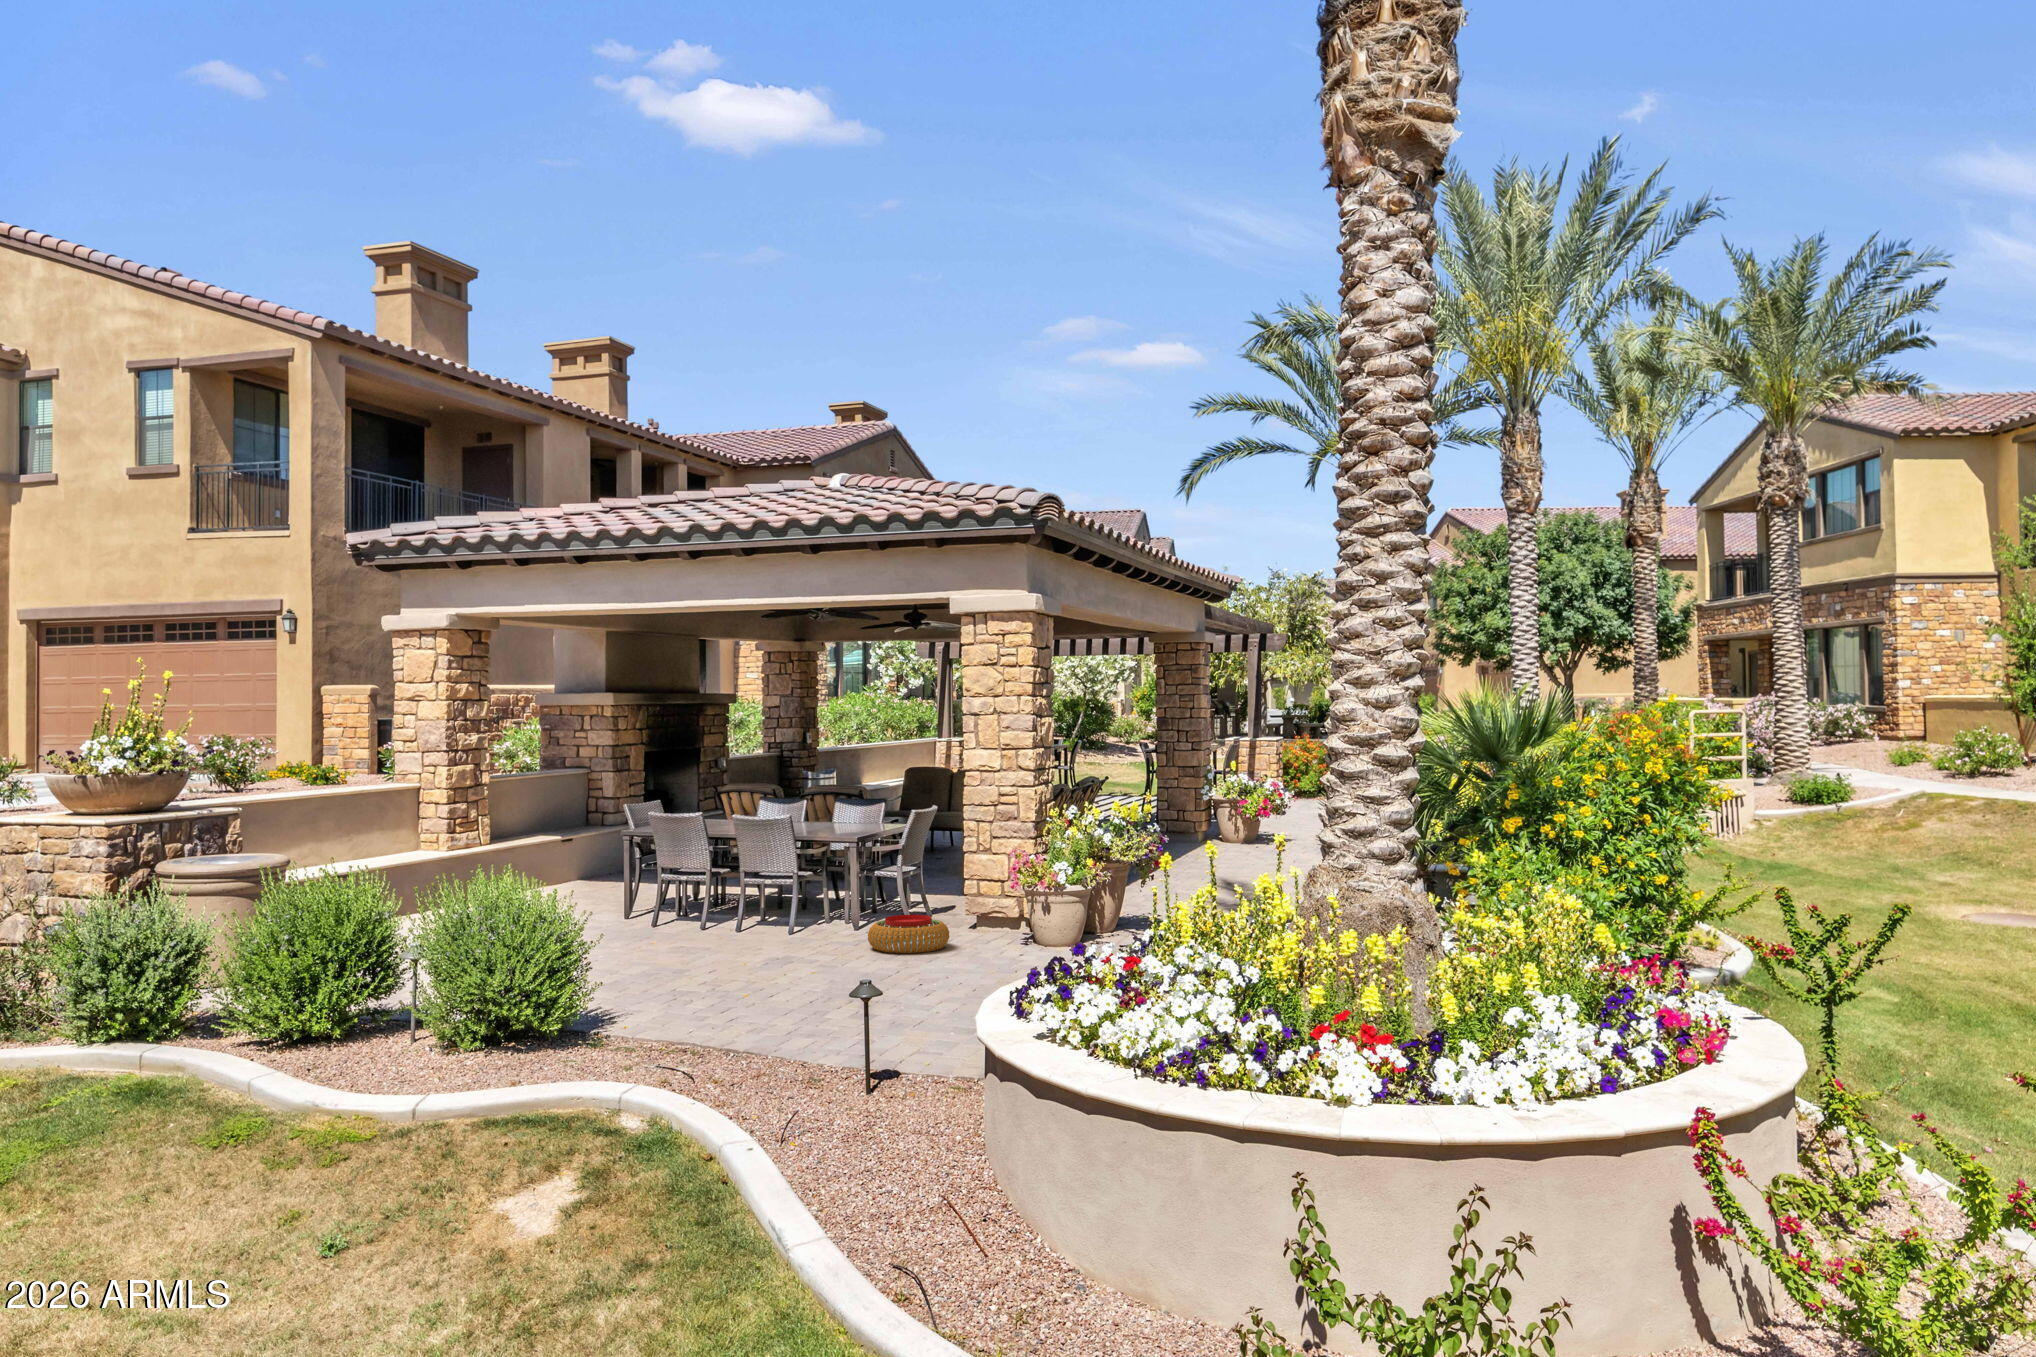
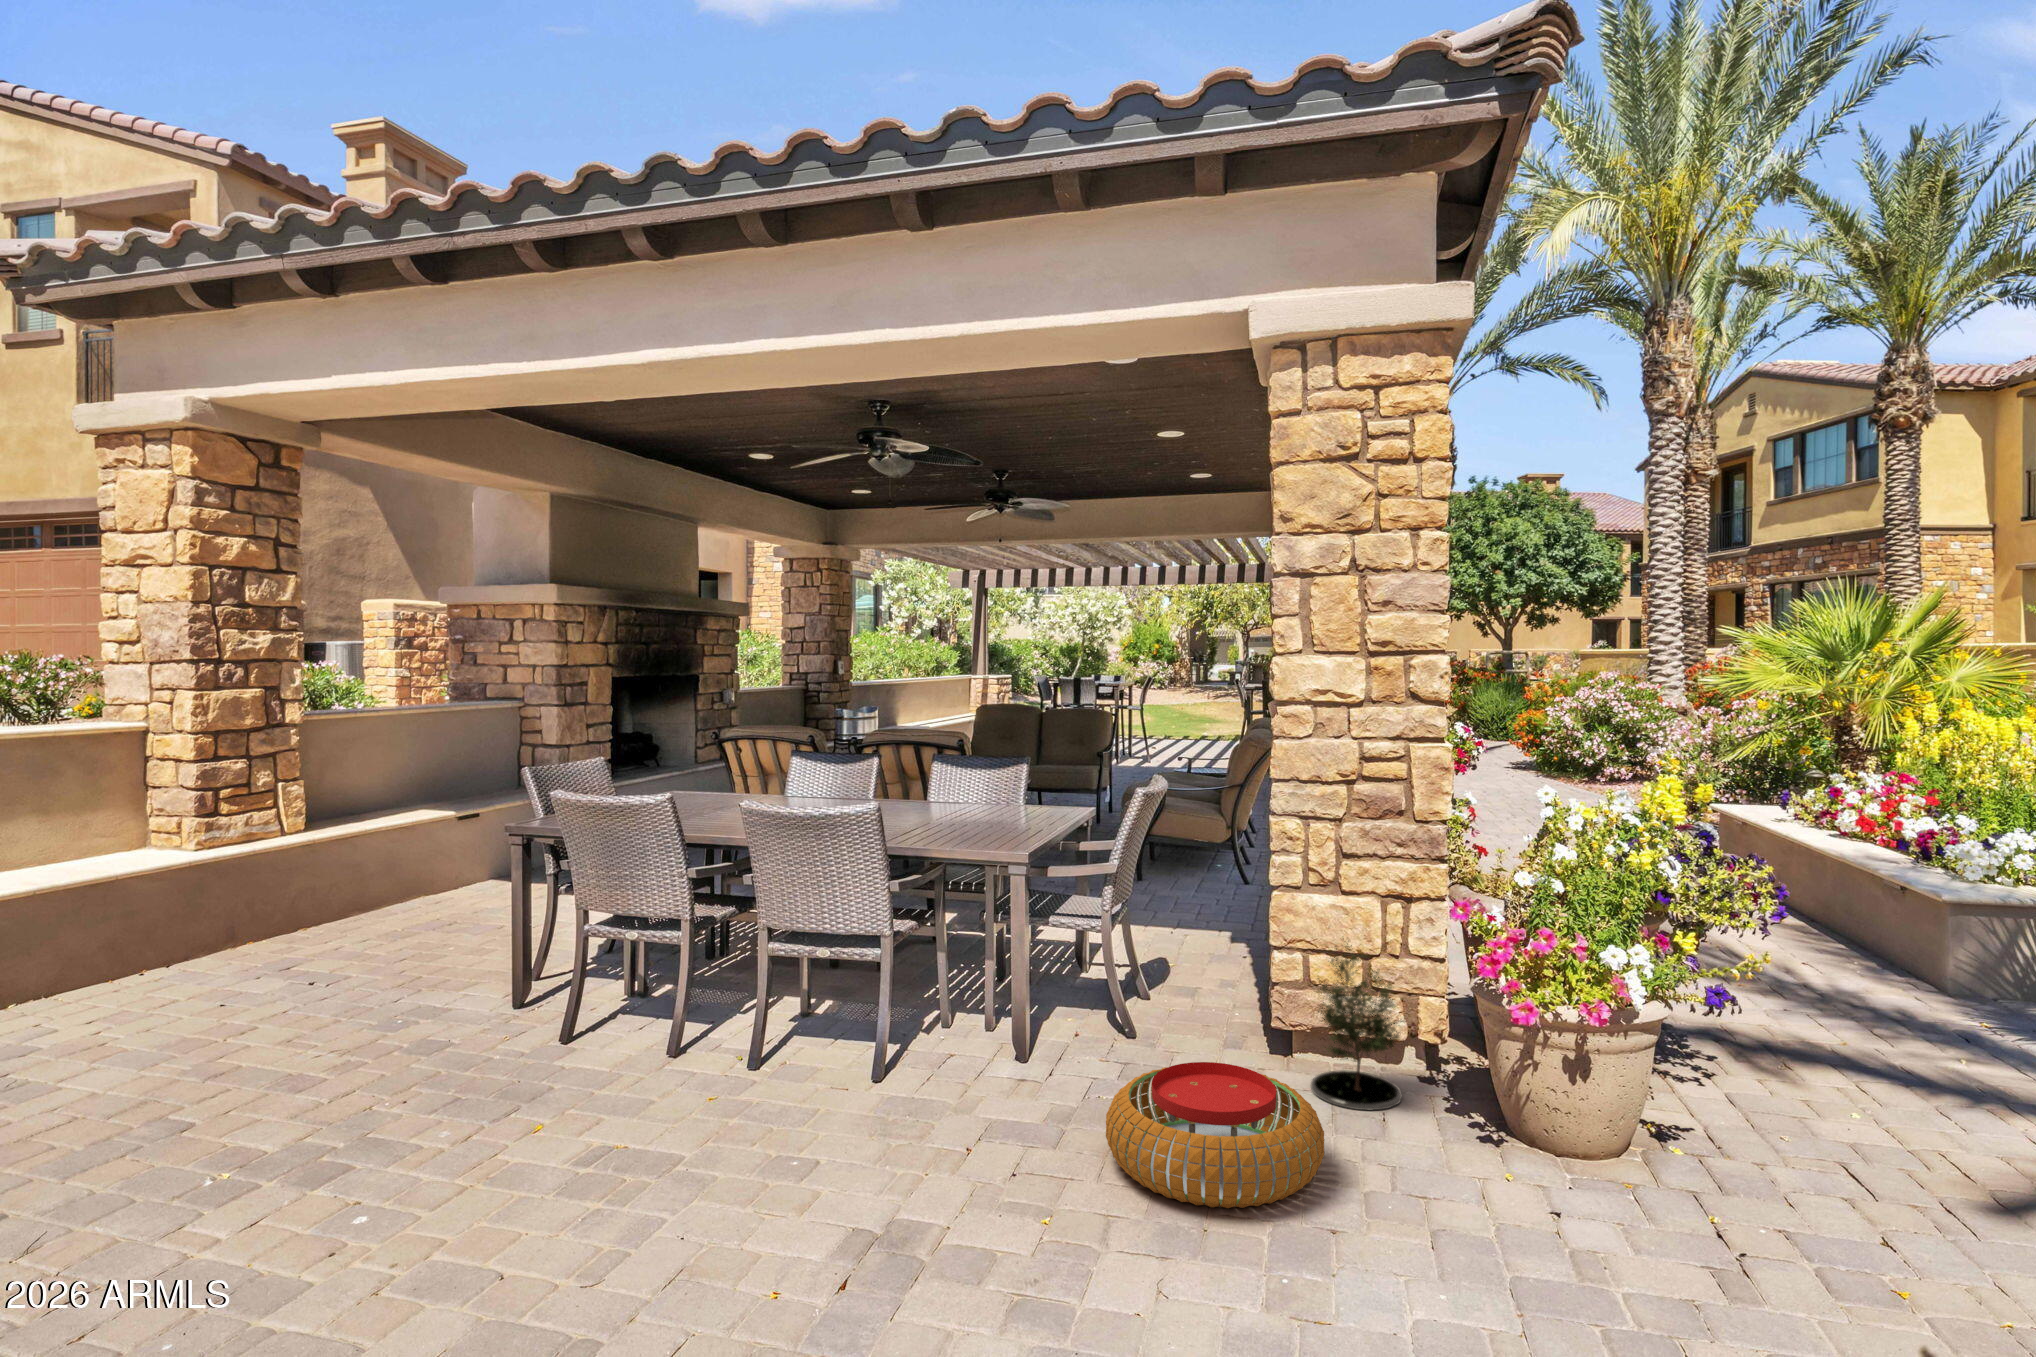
potted tree: none [969,870,1011,940] -> present [1310,941,1406,1110]

